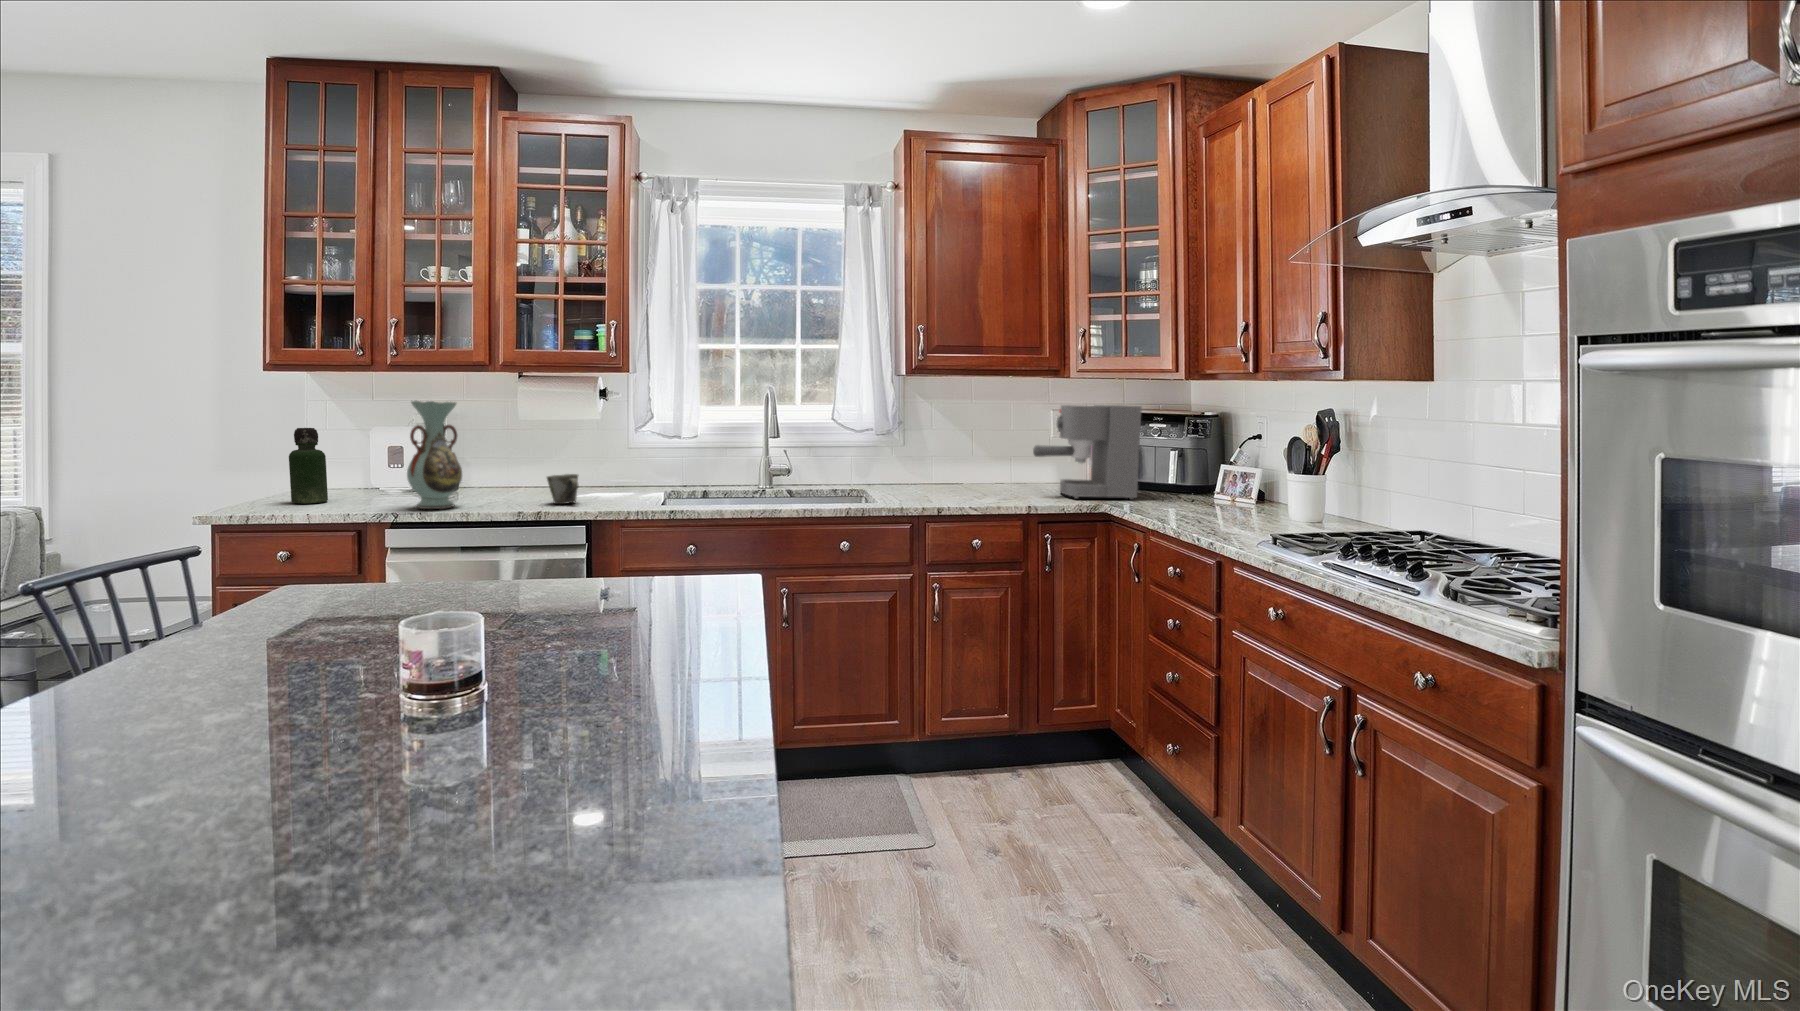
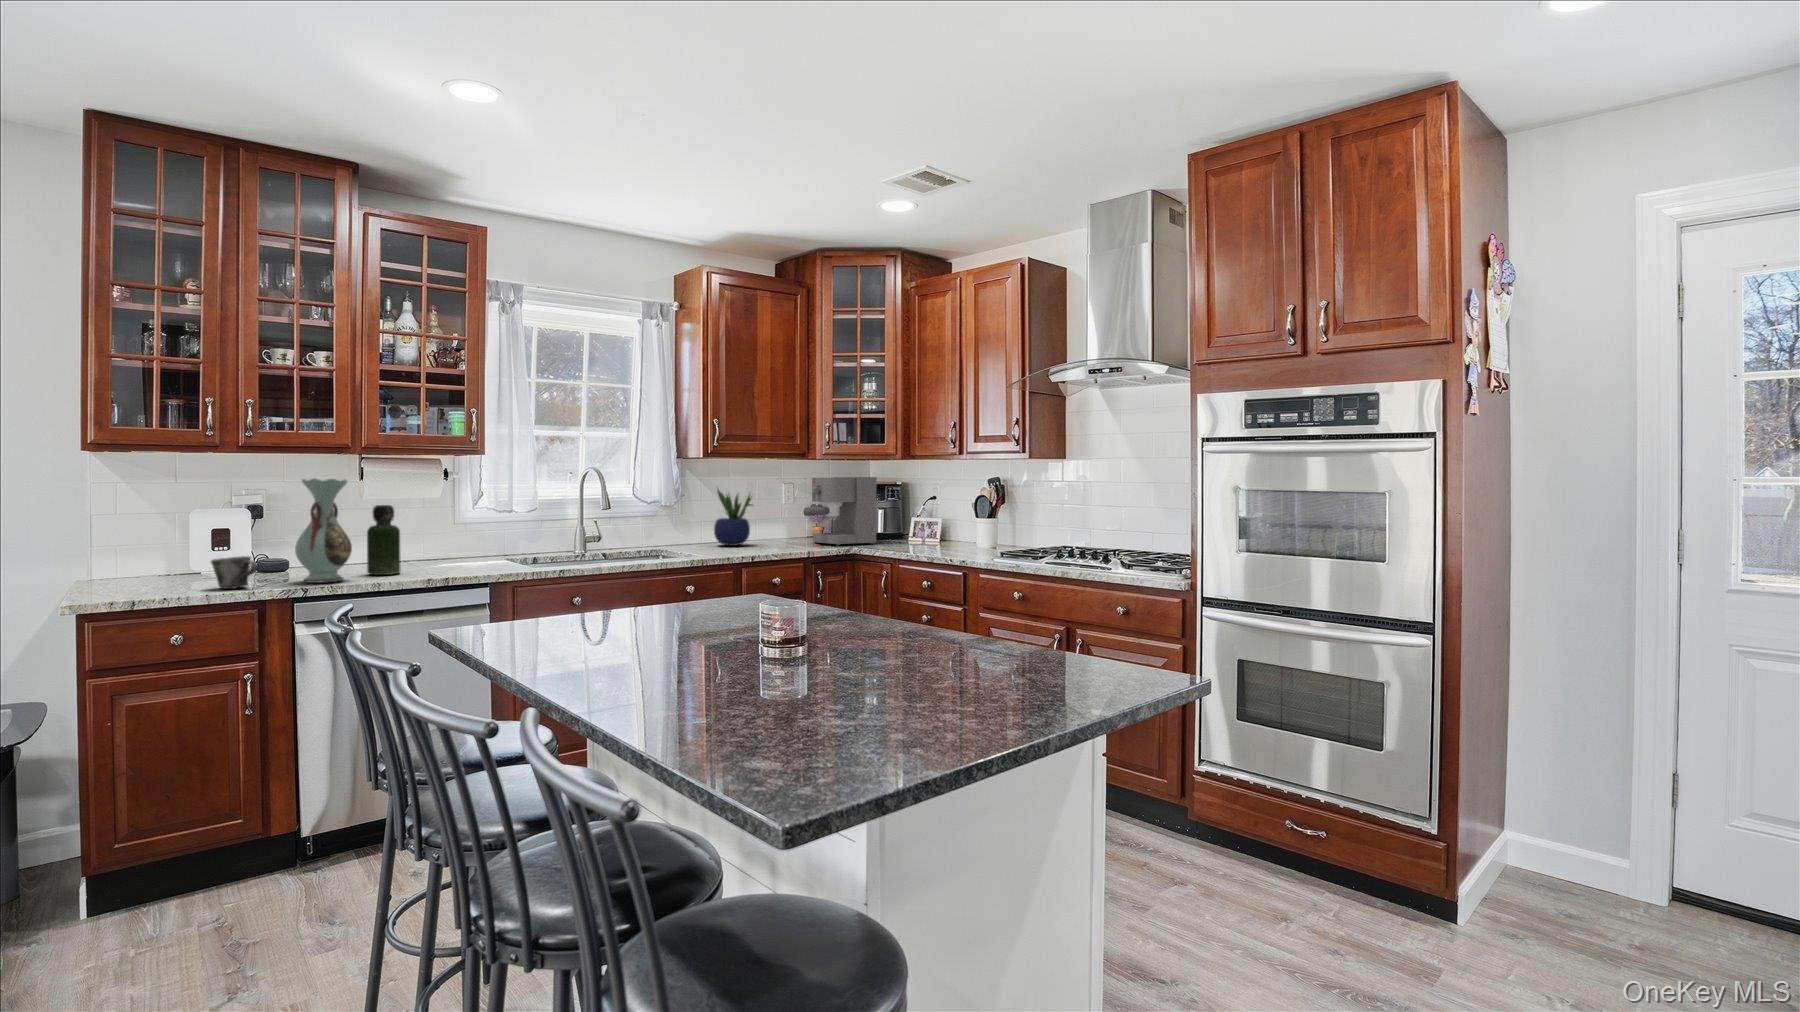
potted plant: none [925,413,981,490] -> present [714,489,752,546]
bottle: present [289,428,328,504] -> present [367,505,401,575]
mug: present [547,474,578,504] -> present [211,556,257,589]

